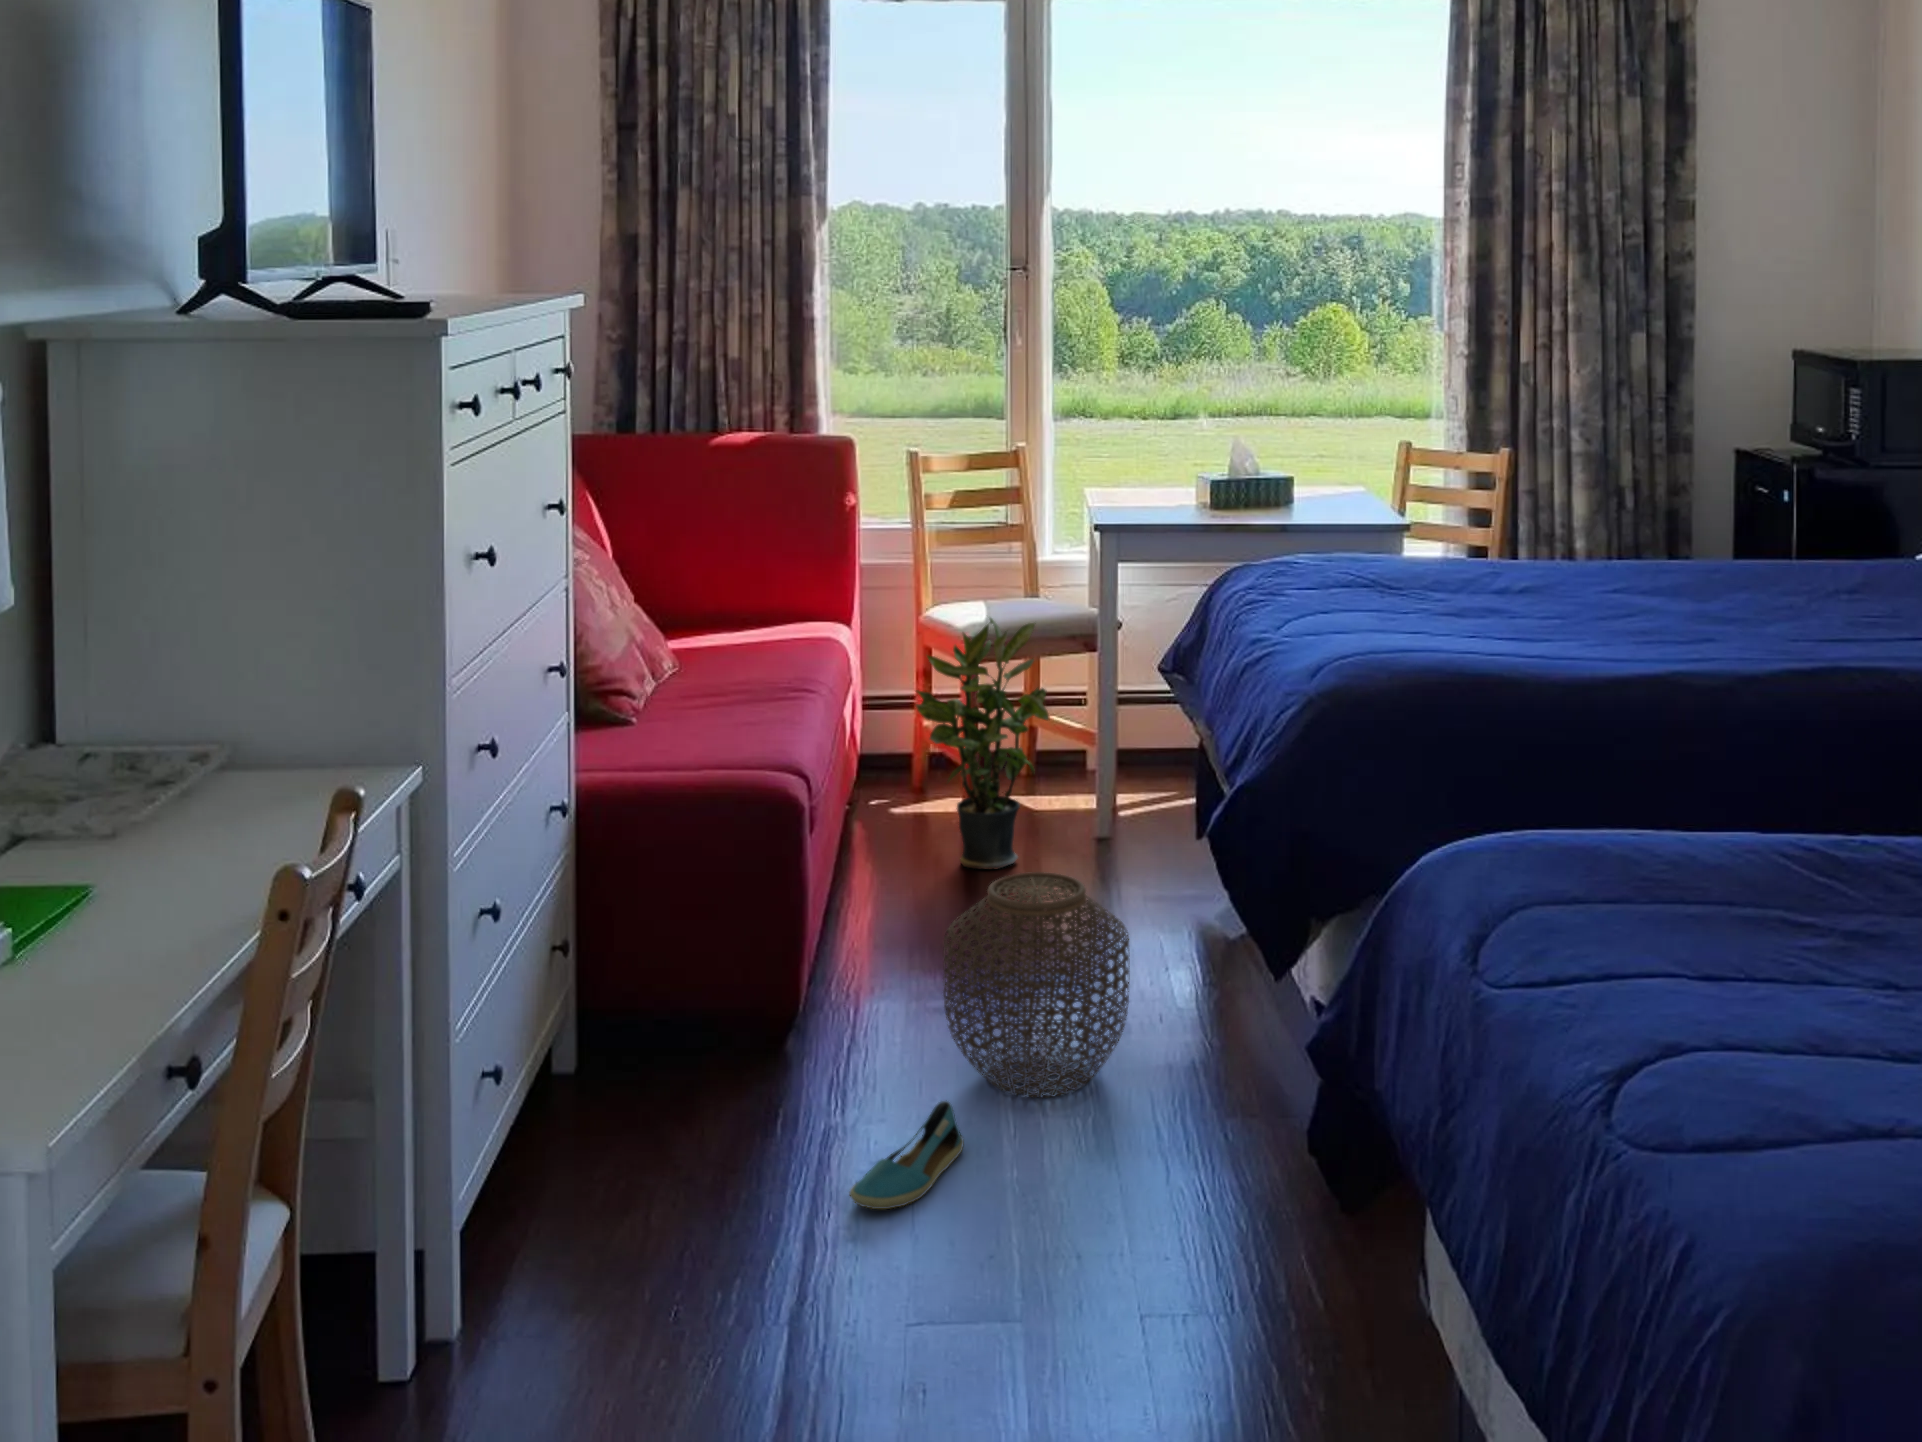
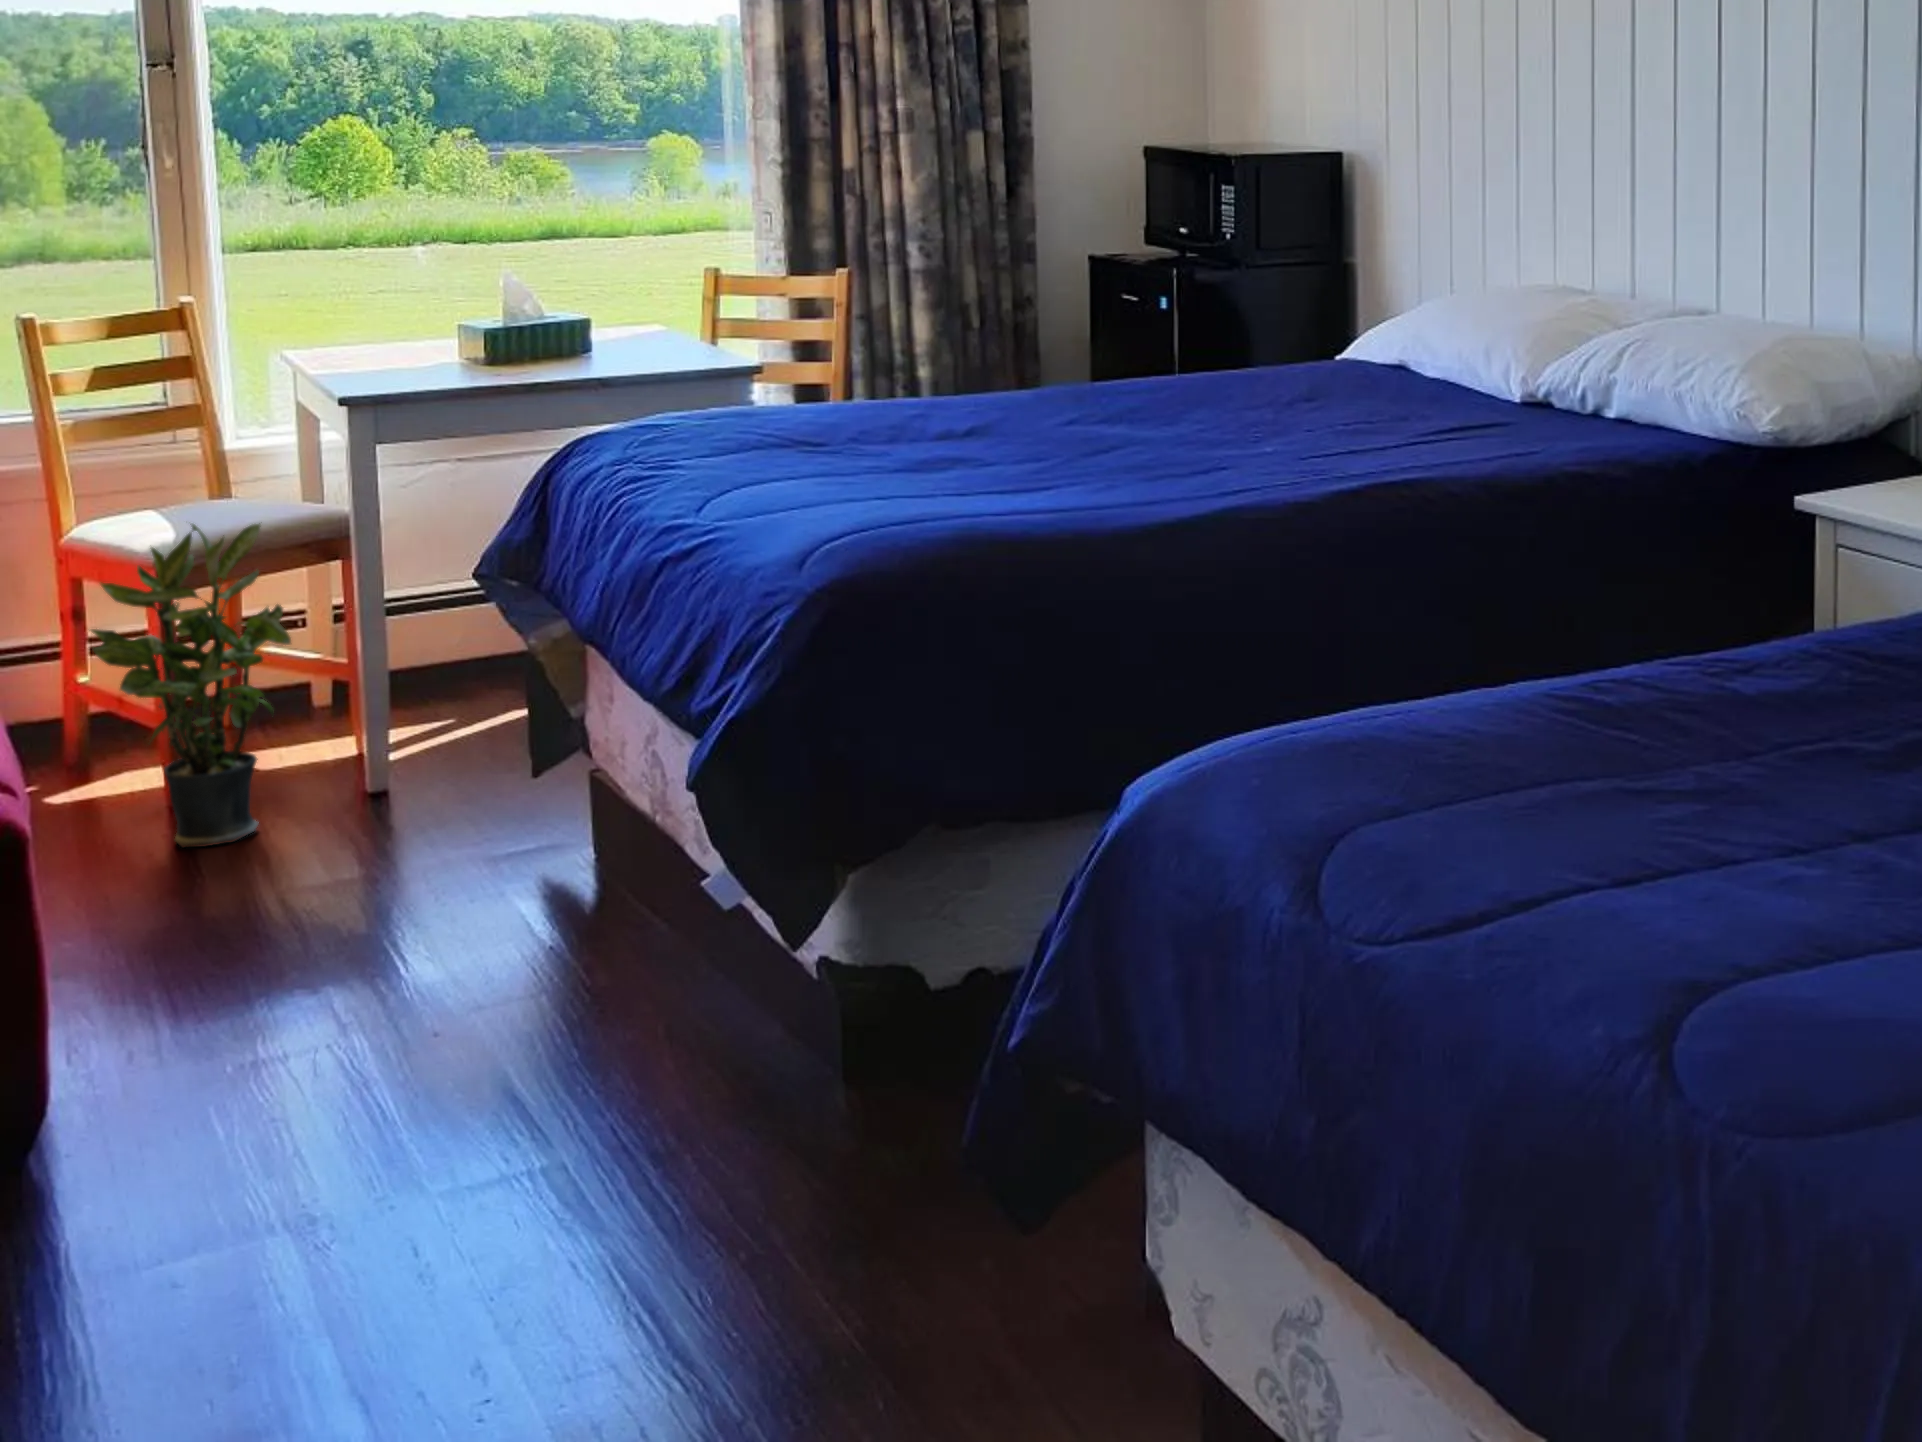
woven basket: present [943,872,1130,1098] -> none [233,808,494,1084]
shoe: present [849,1101,964,1209] -> none [163,1102,305,1248]

